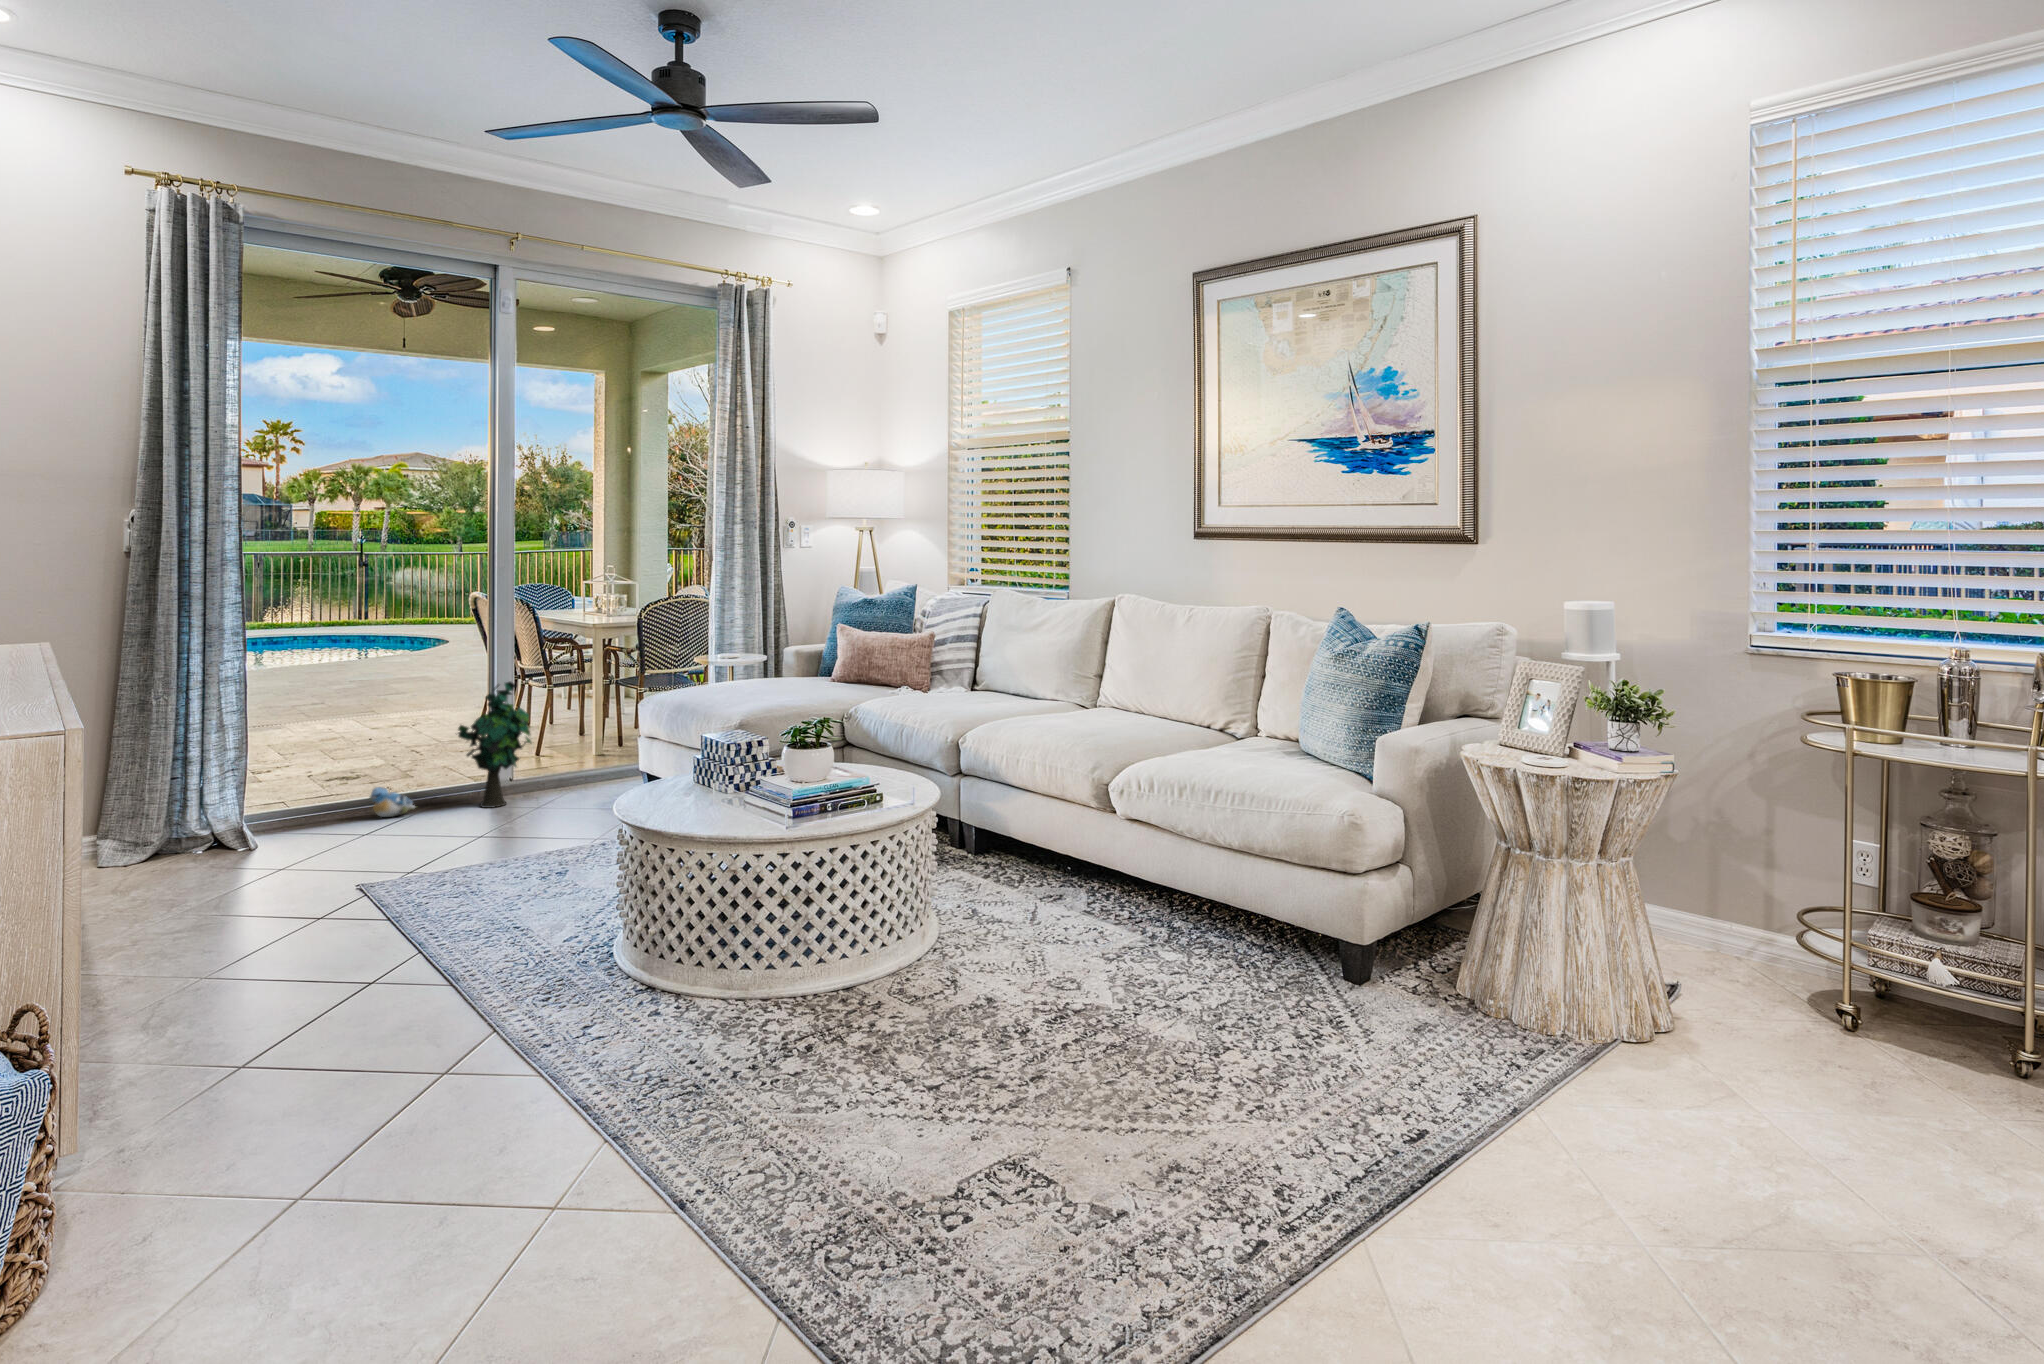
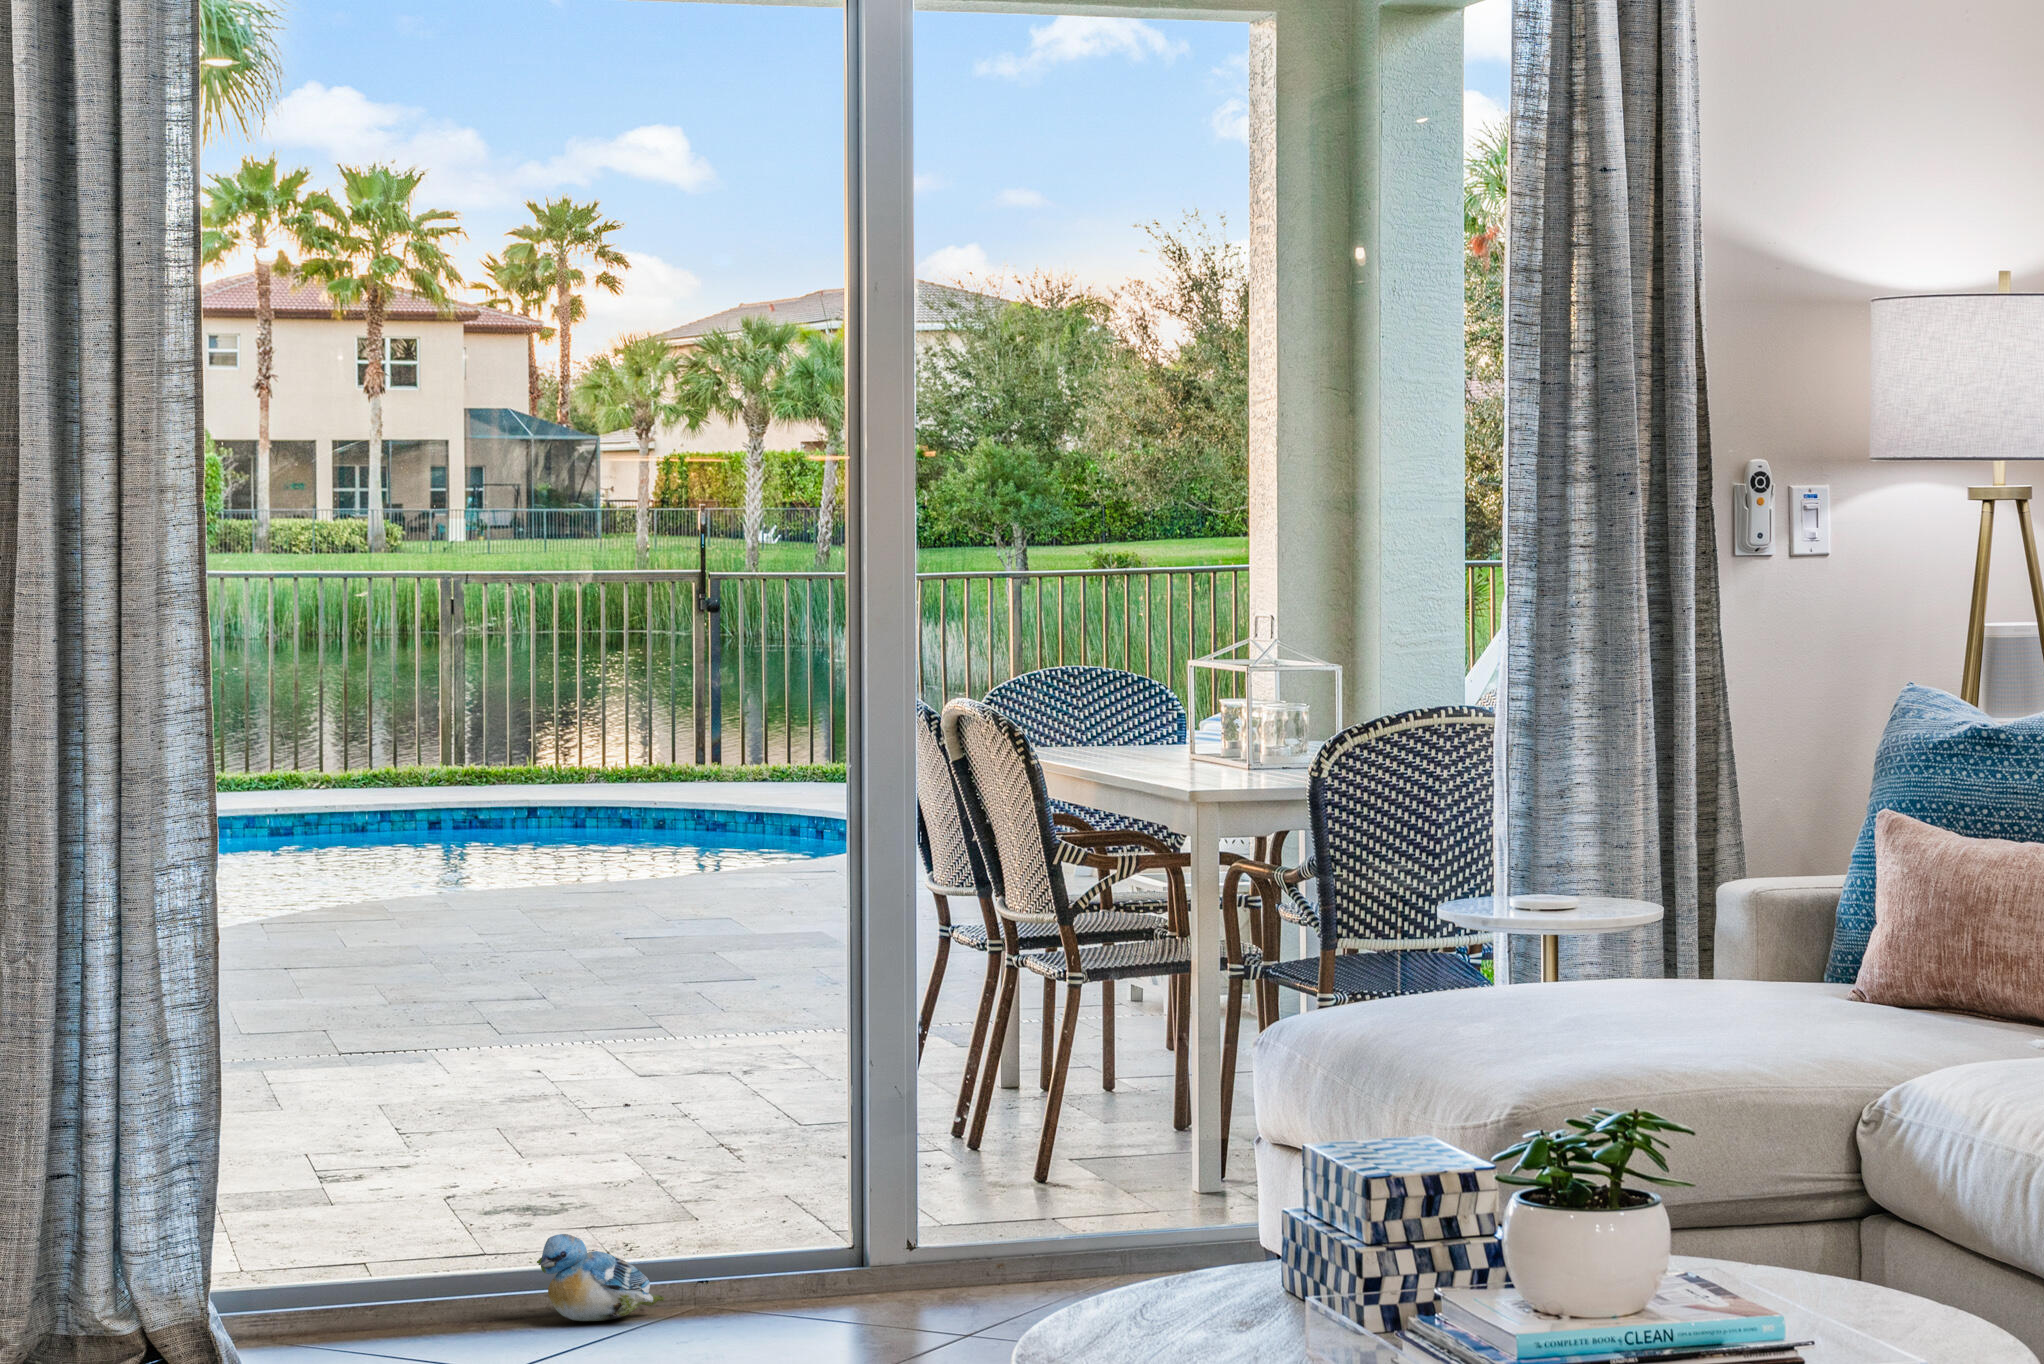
decorative plant: present [458,682,532,808] -> none [756,947,972,1318]

